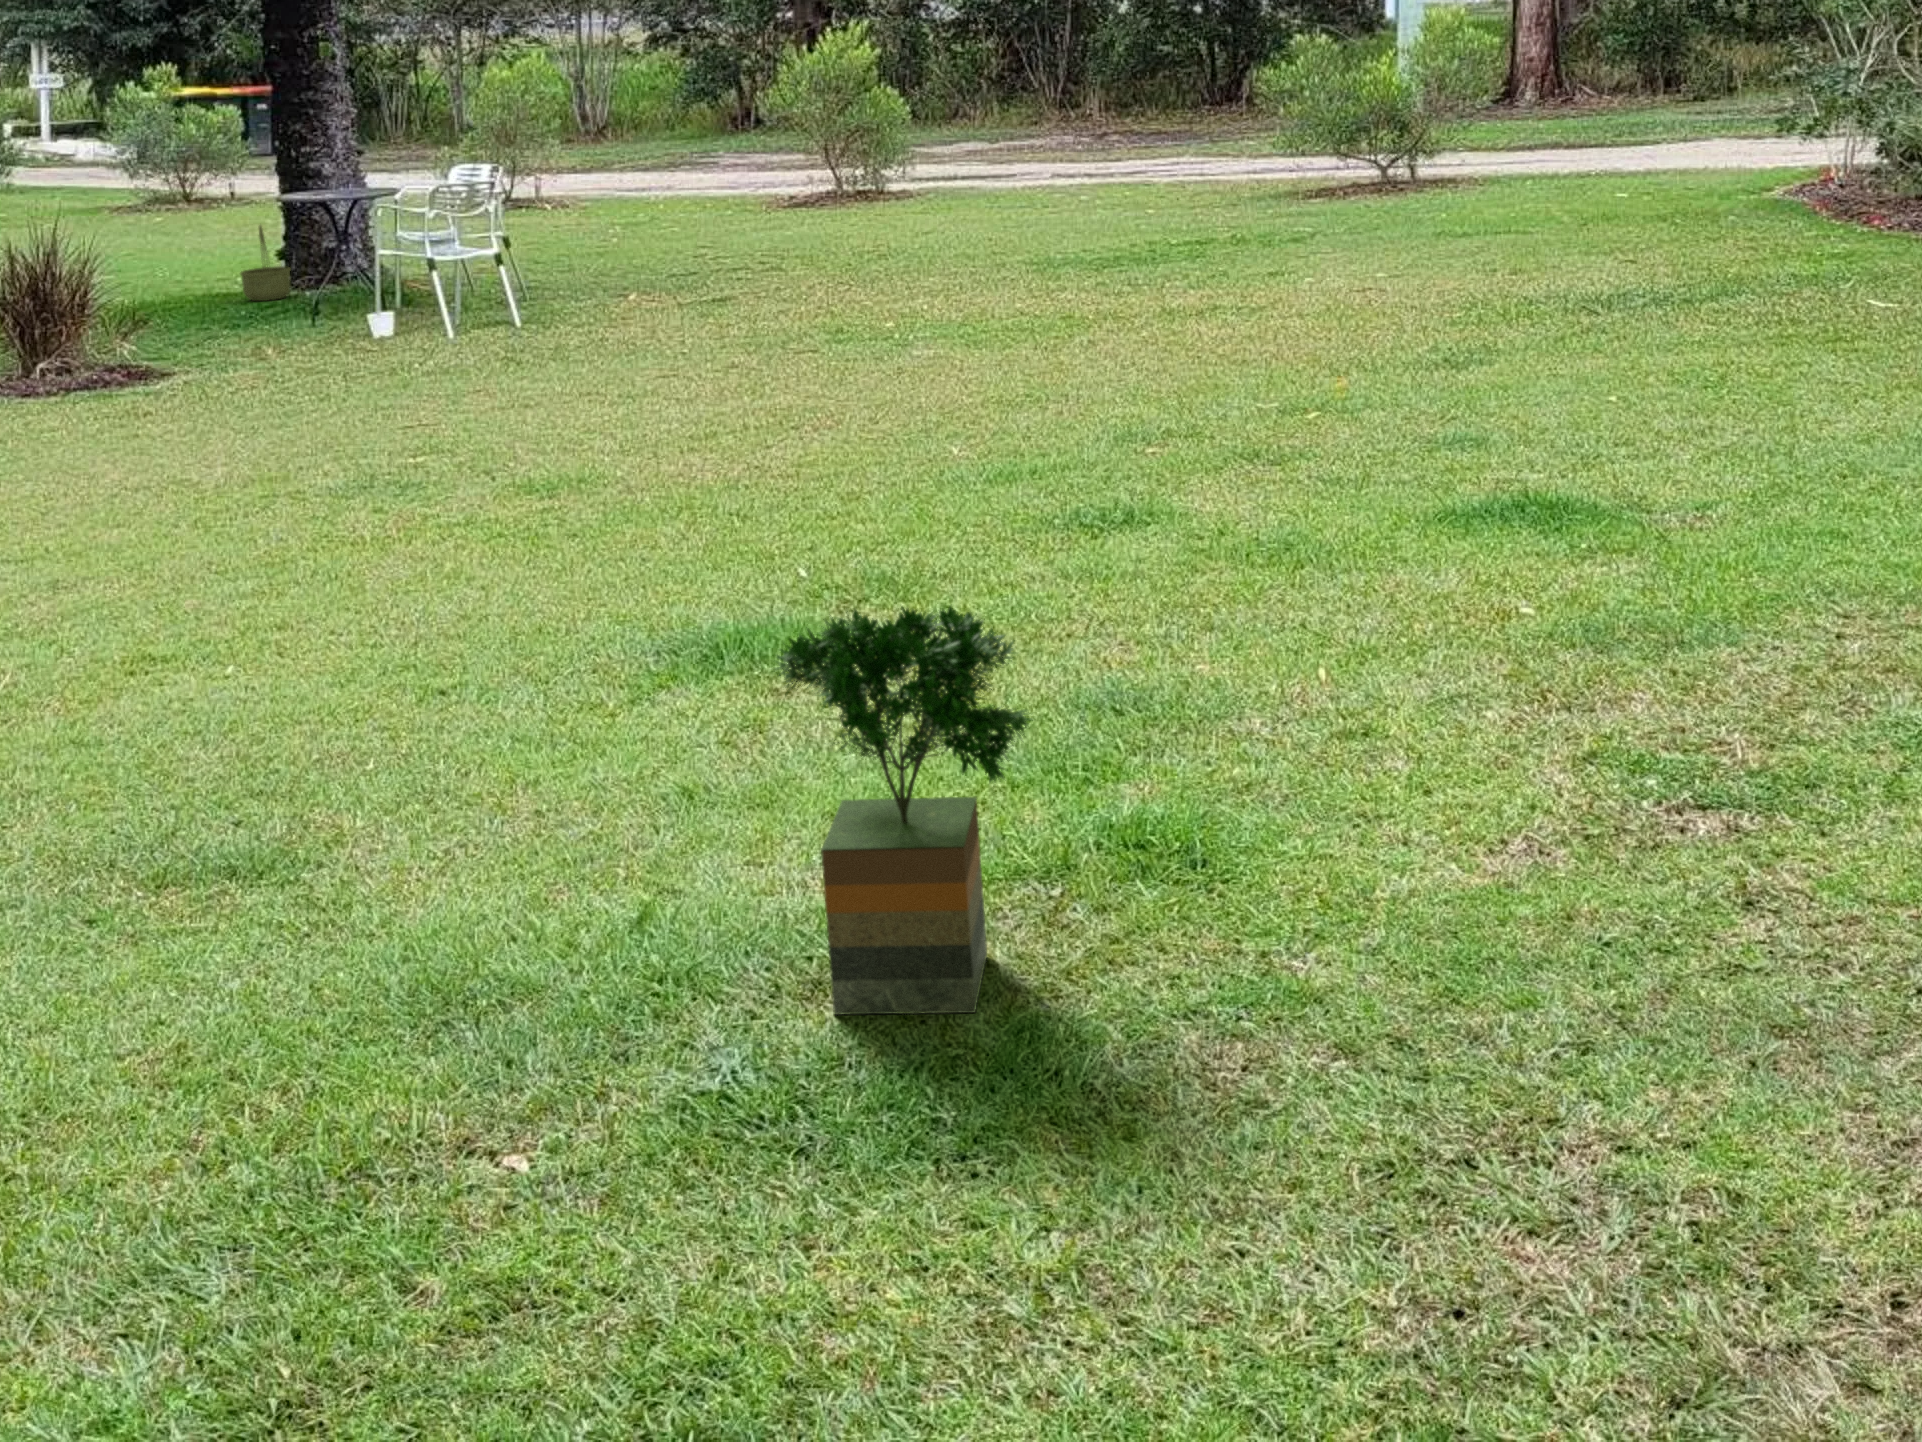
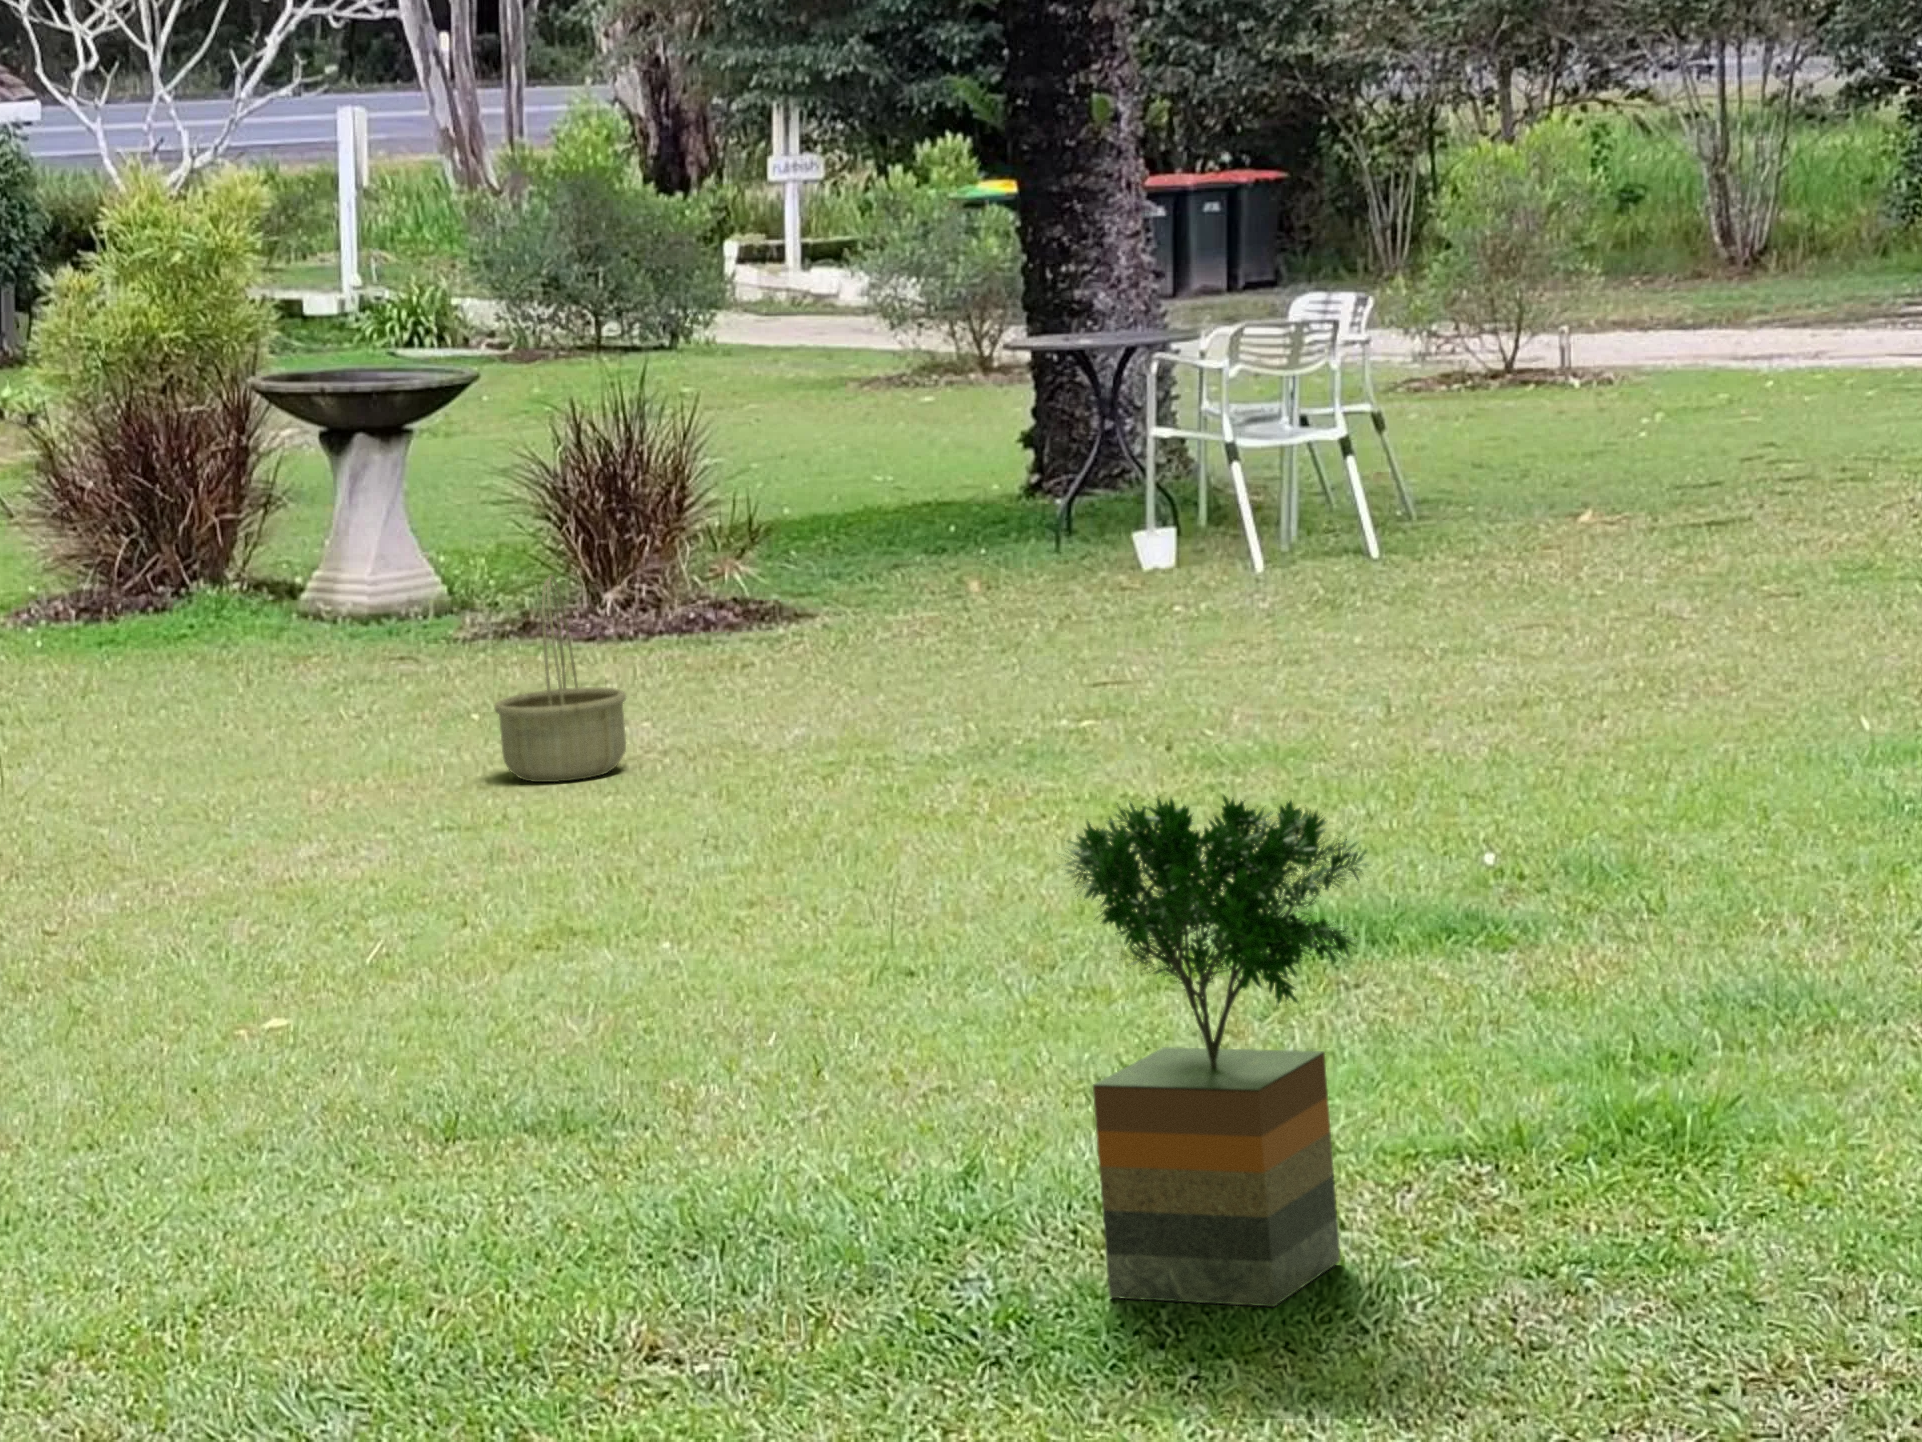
basket: present [240,225,291,301] -> present [495,575,626,782]

